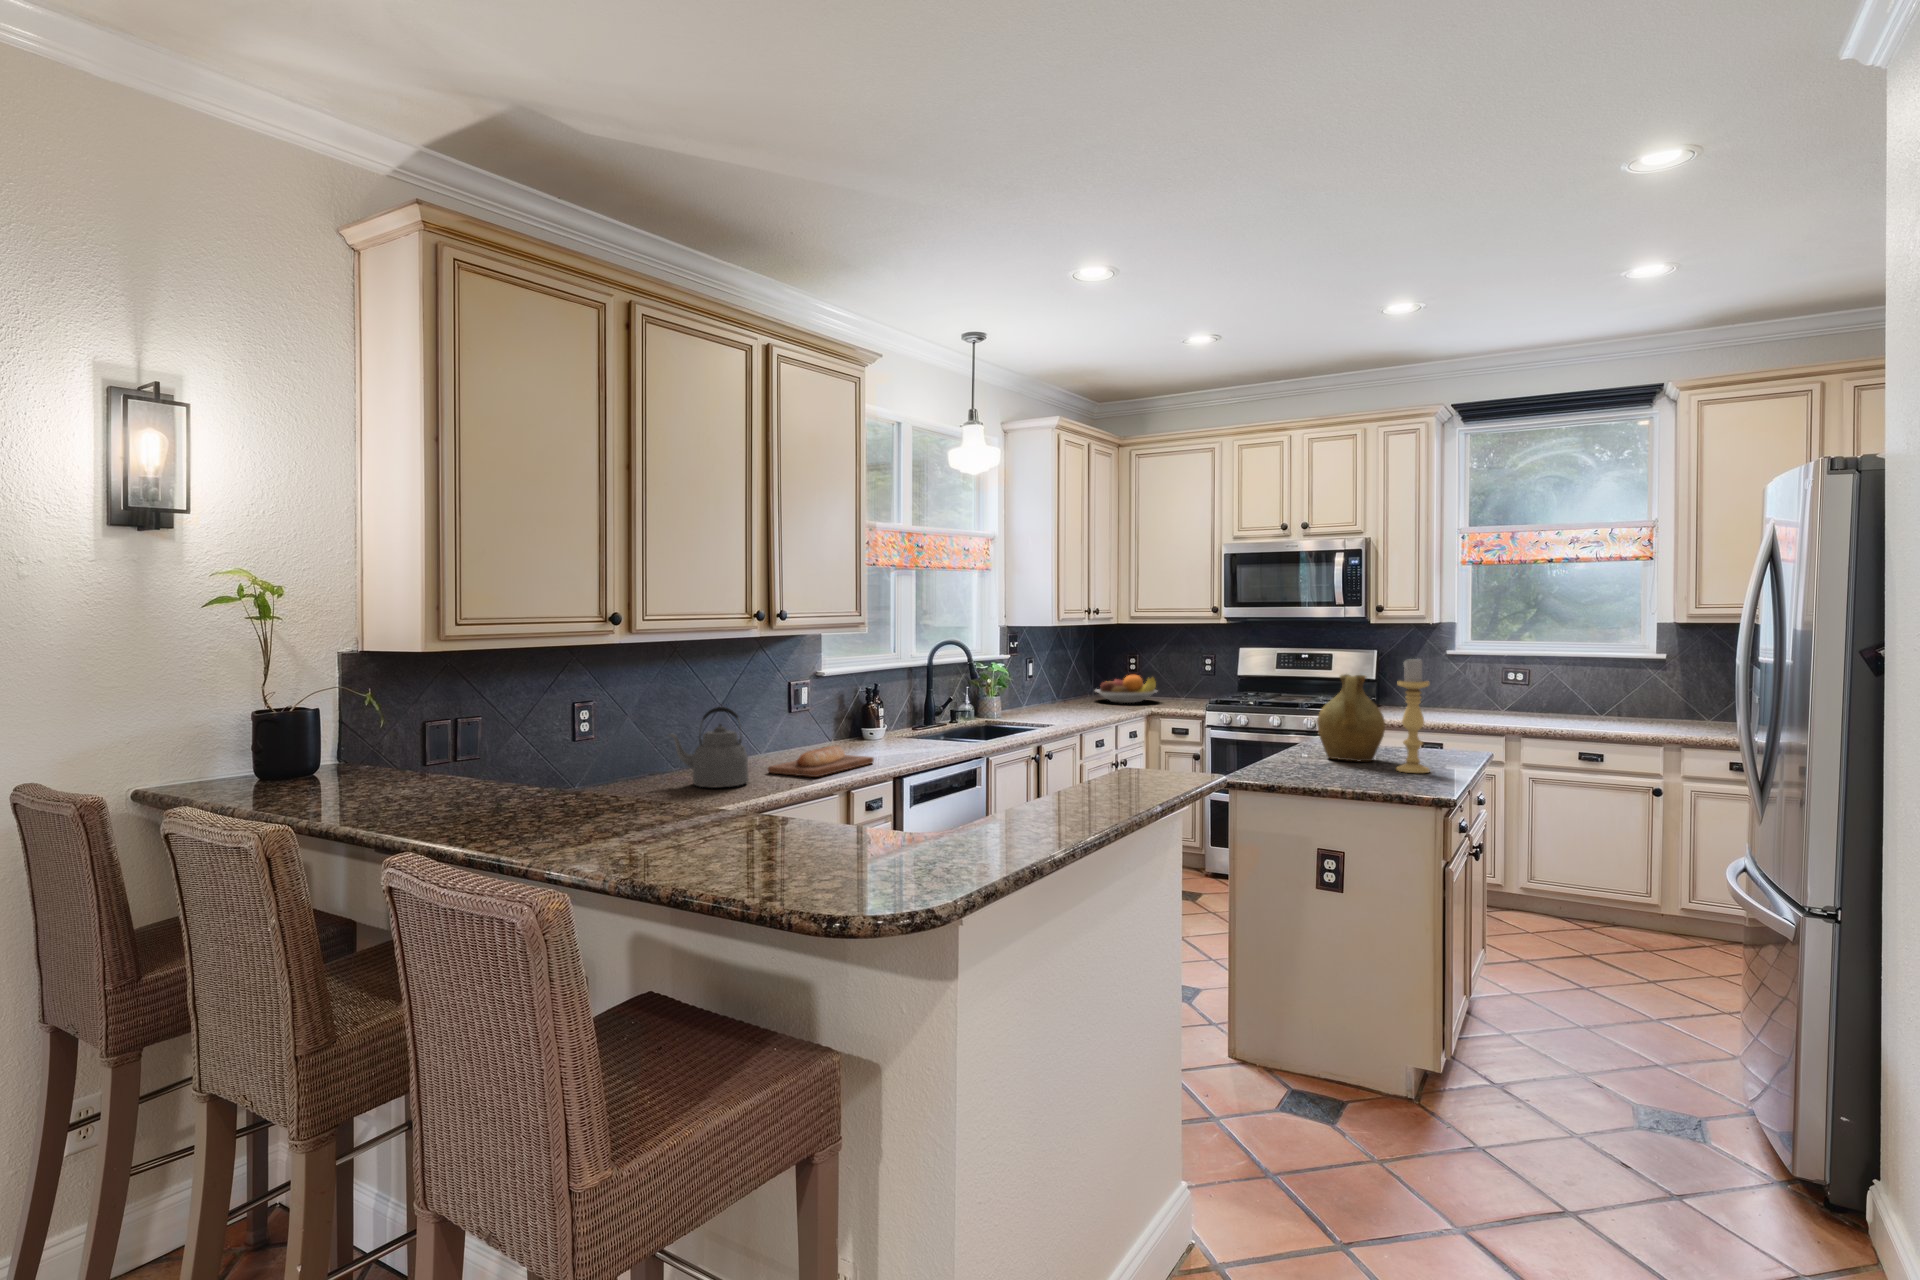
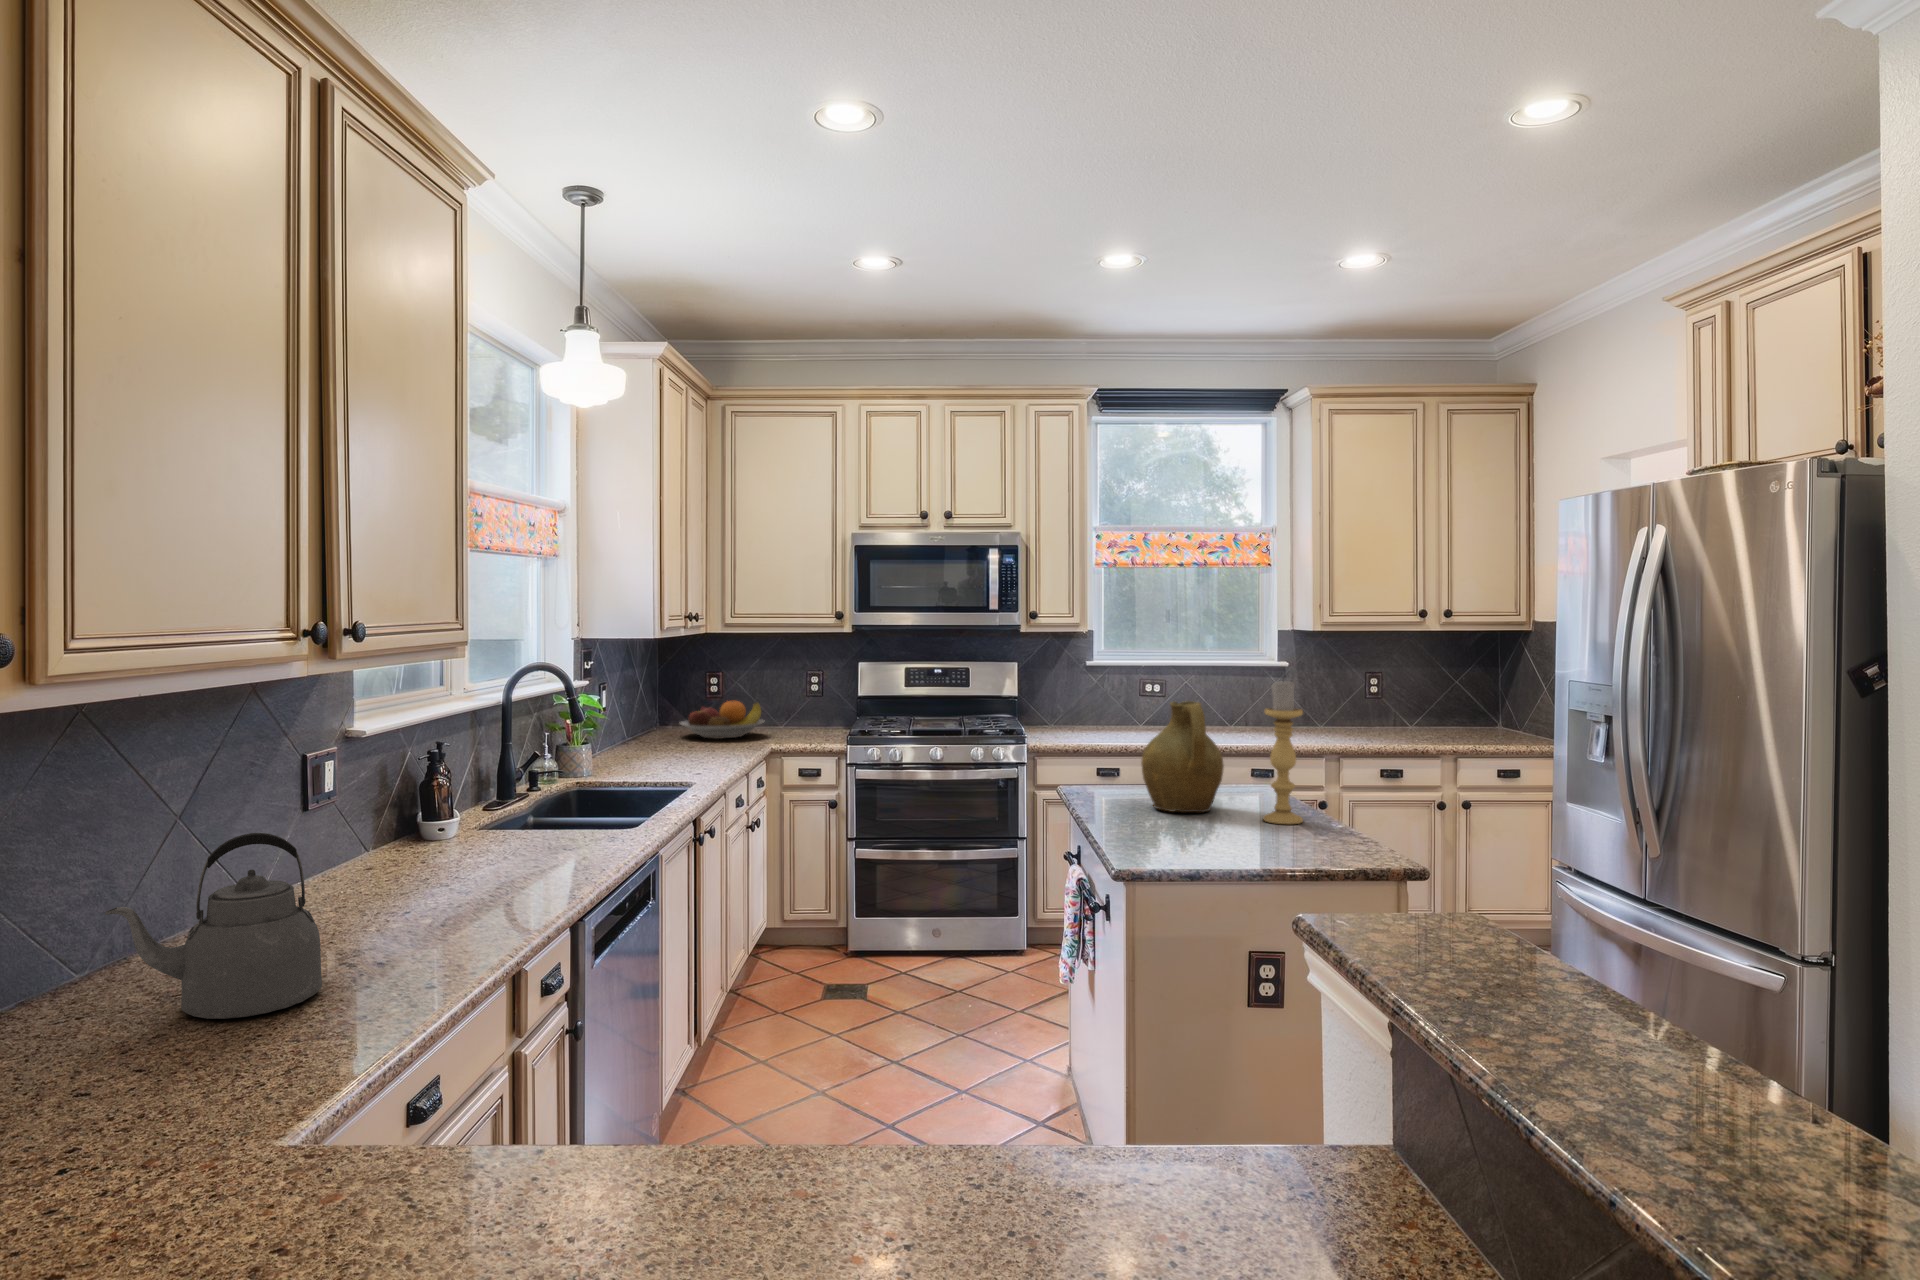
bread loaf: present [768,746,874,777] -> none [331,870,520,949]

